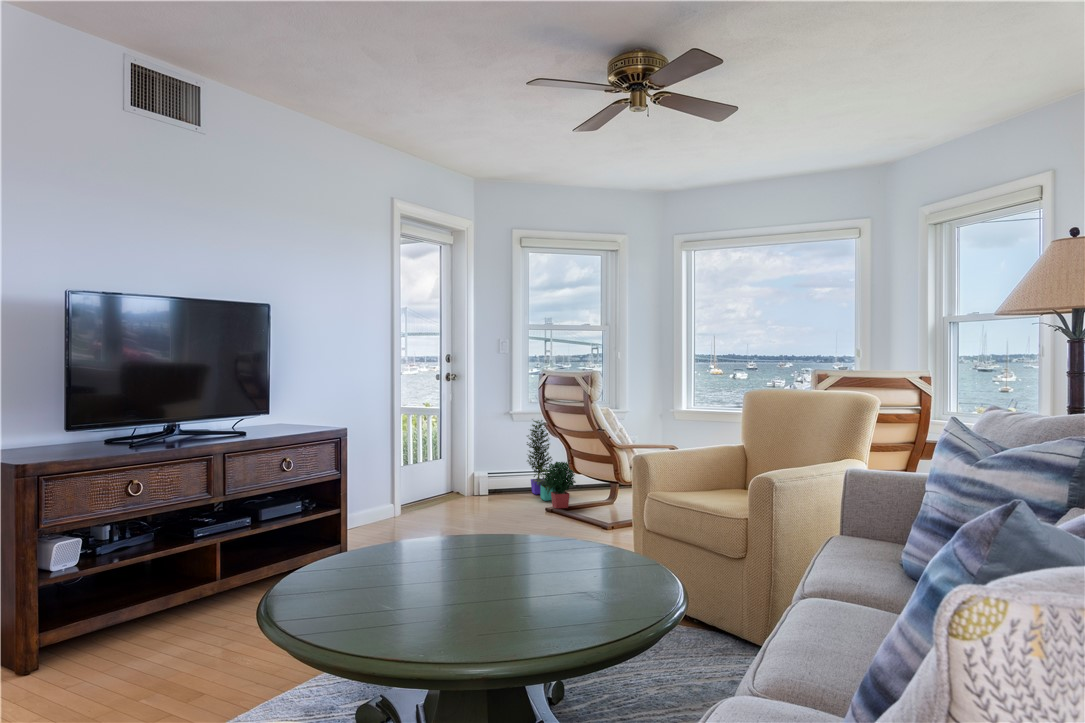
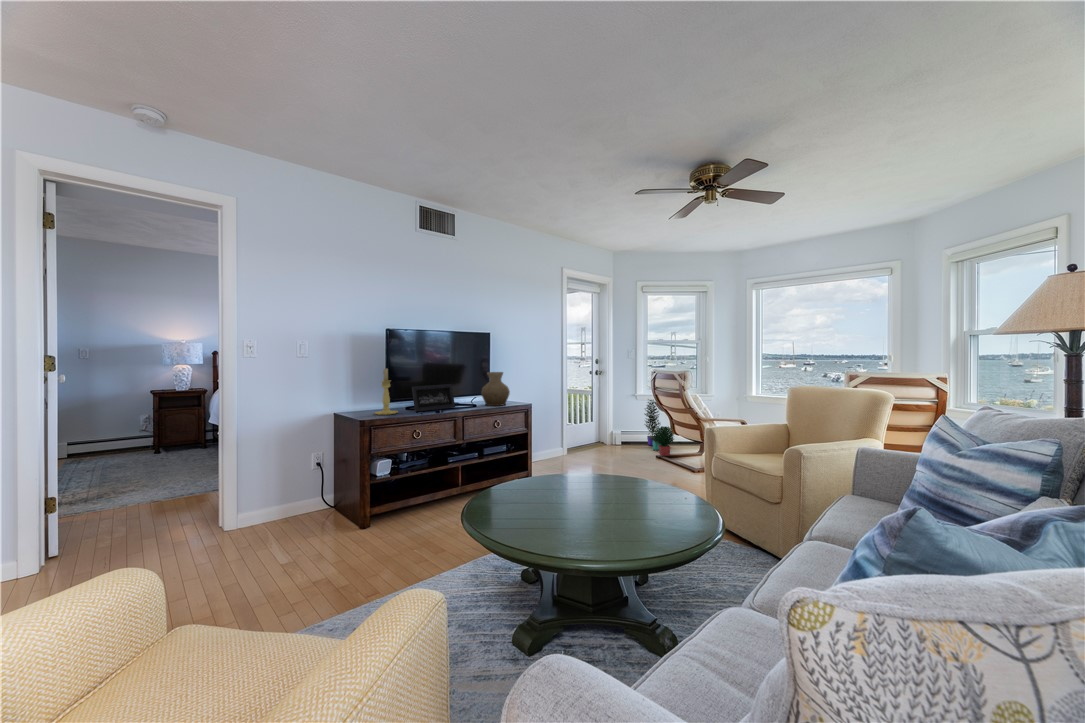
candle holder: none [33,358,88,451] -> present [375,368,397,415]
vase: none [254,371,310,432] -> present [481,372,510,406]
picture frame: none [115,392,205,445] -> present [412,384,455,412]

